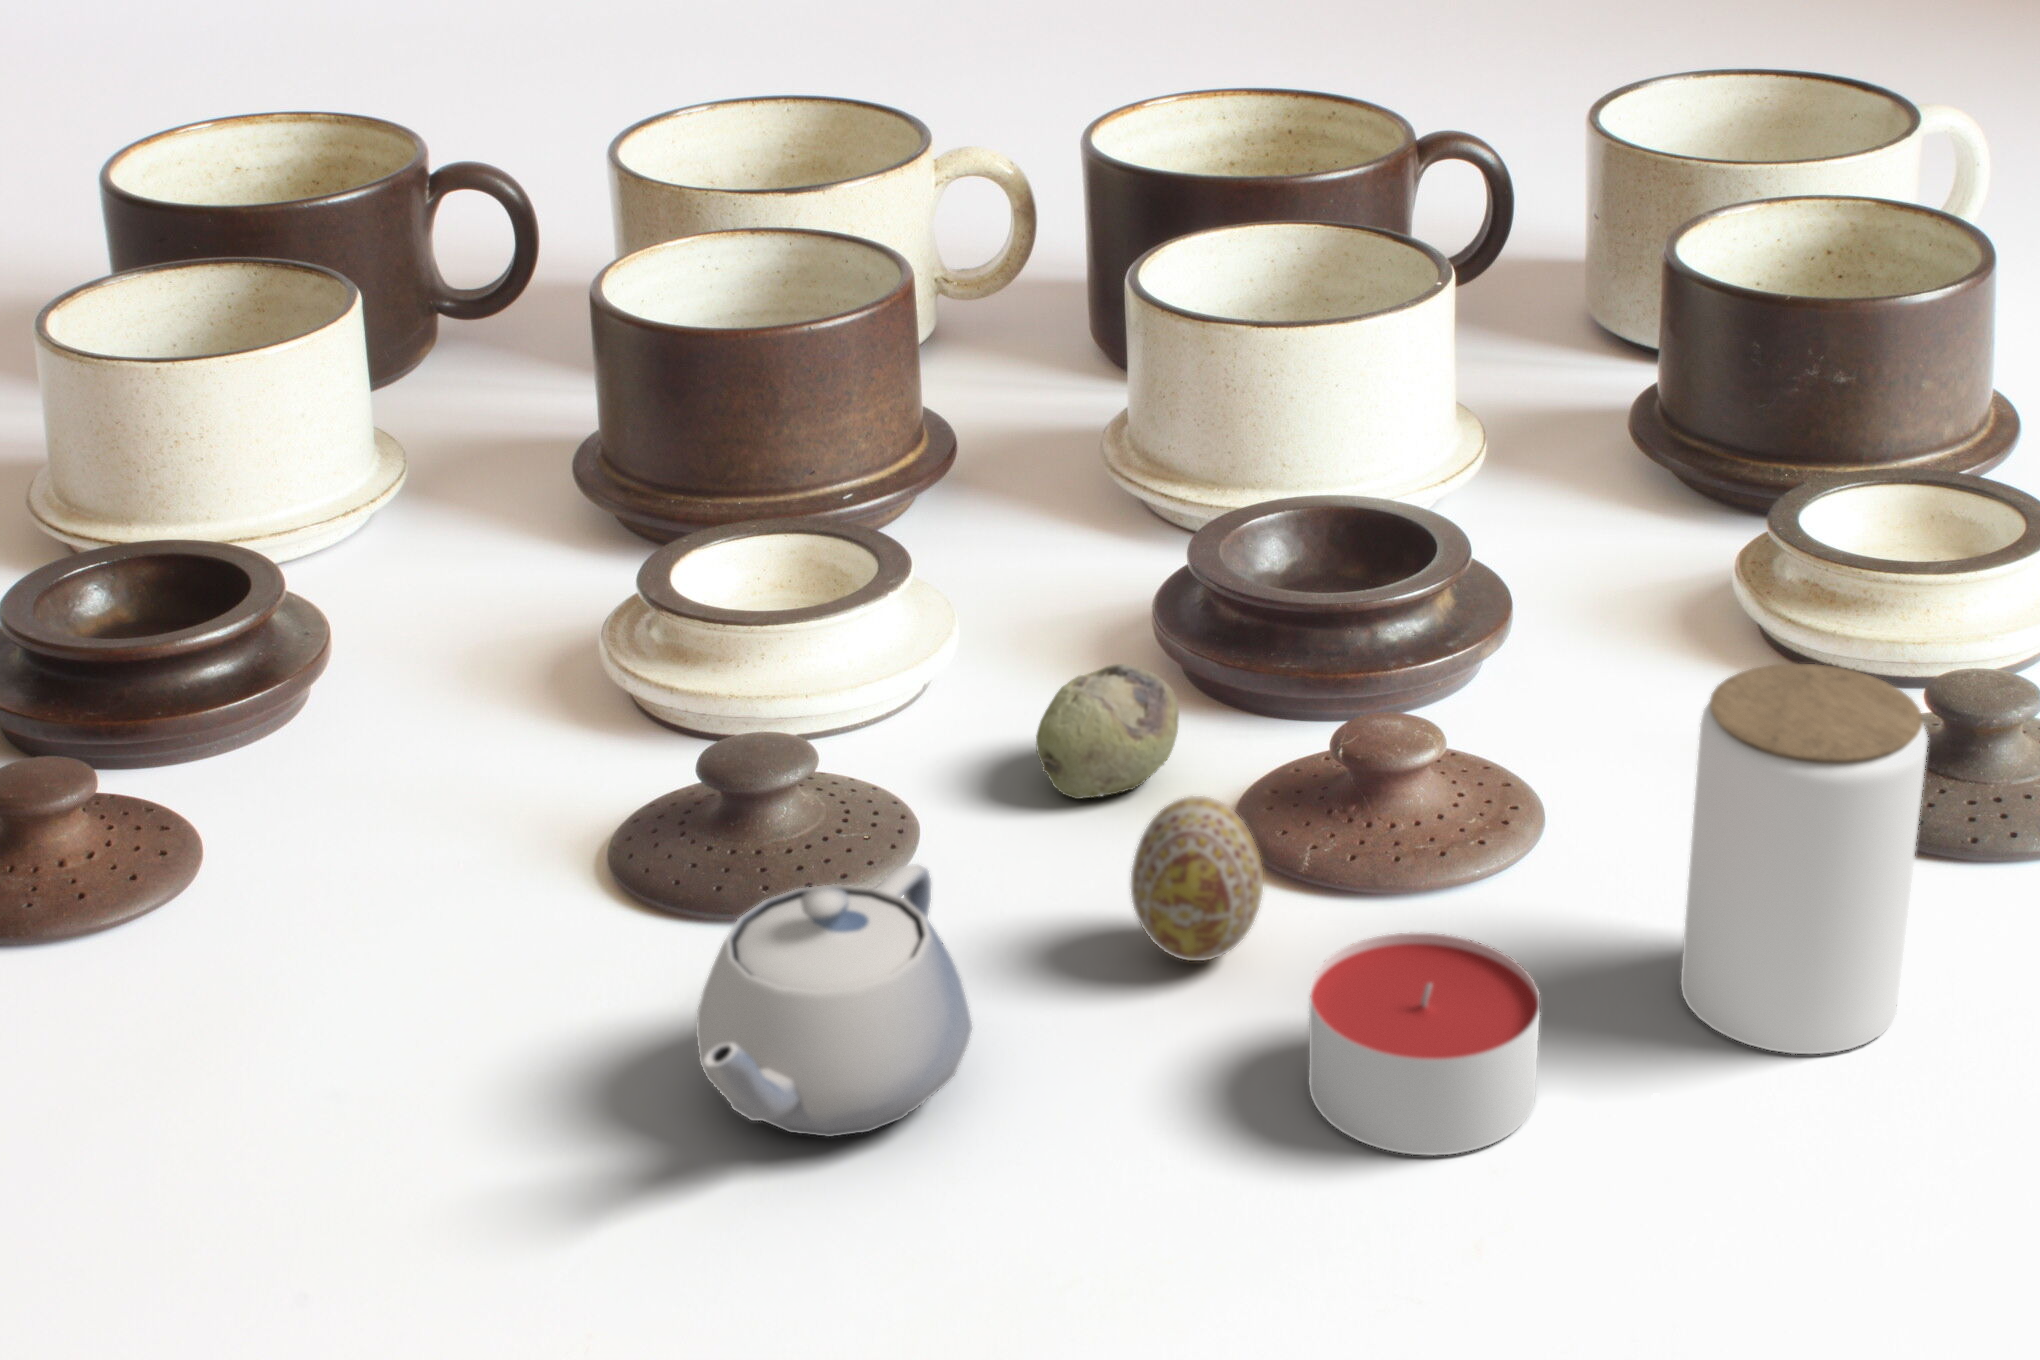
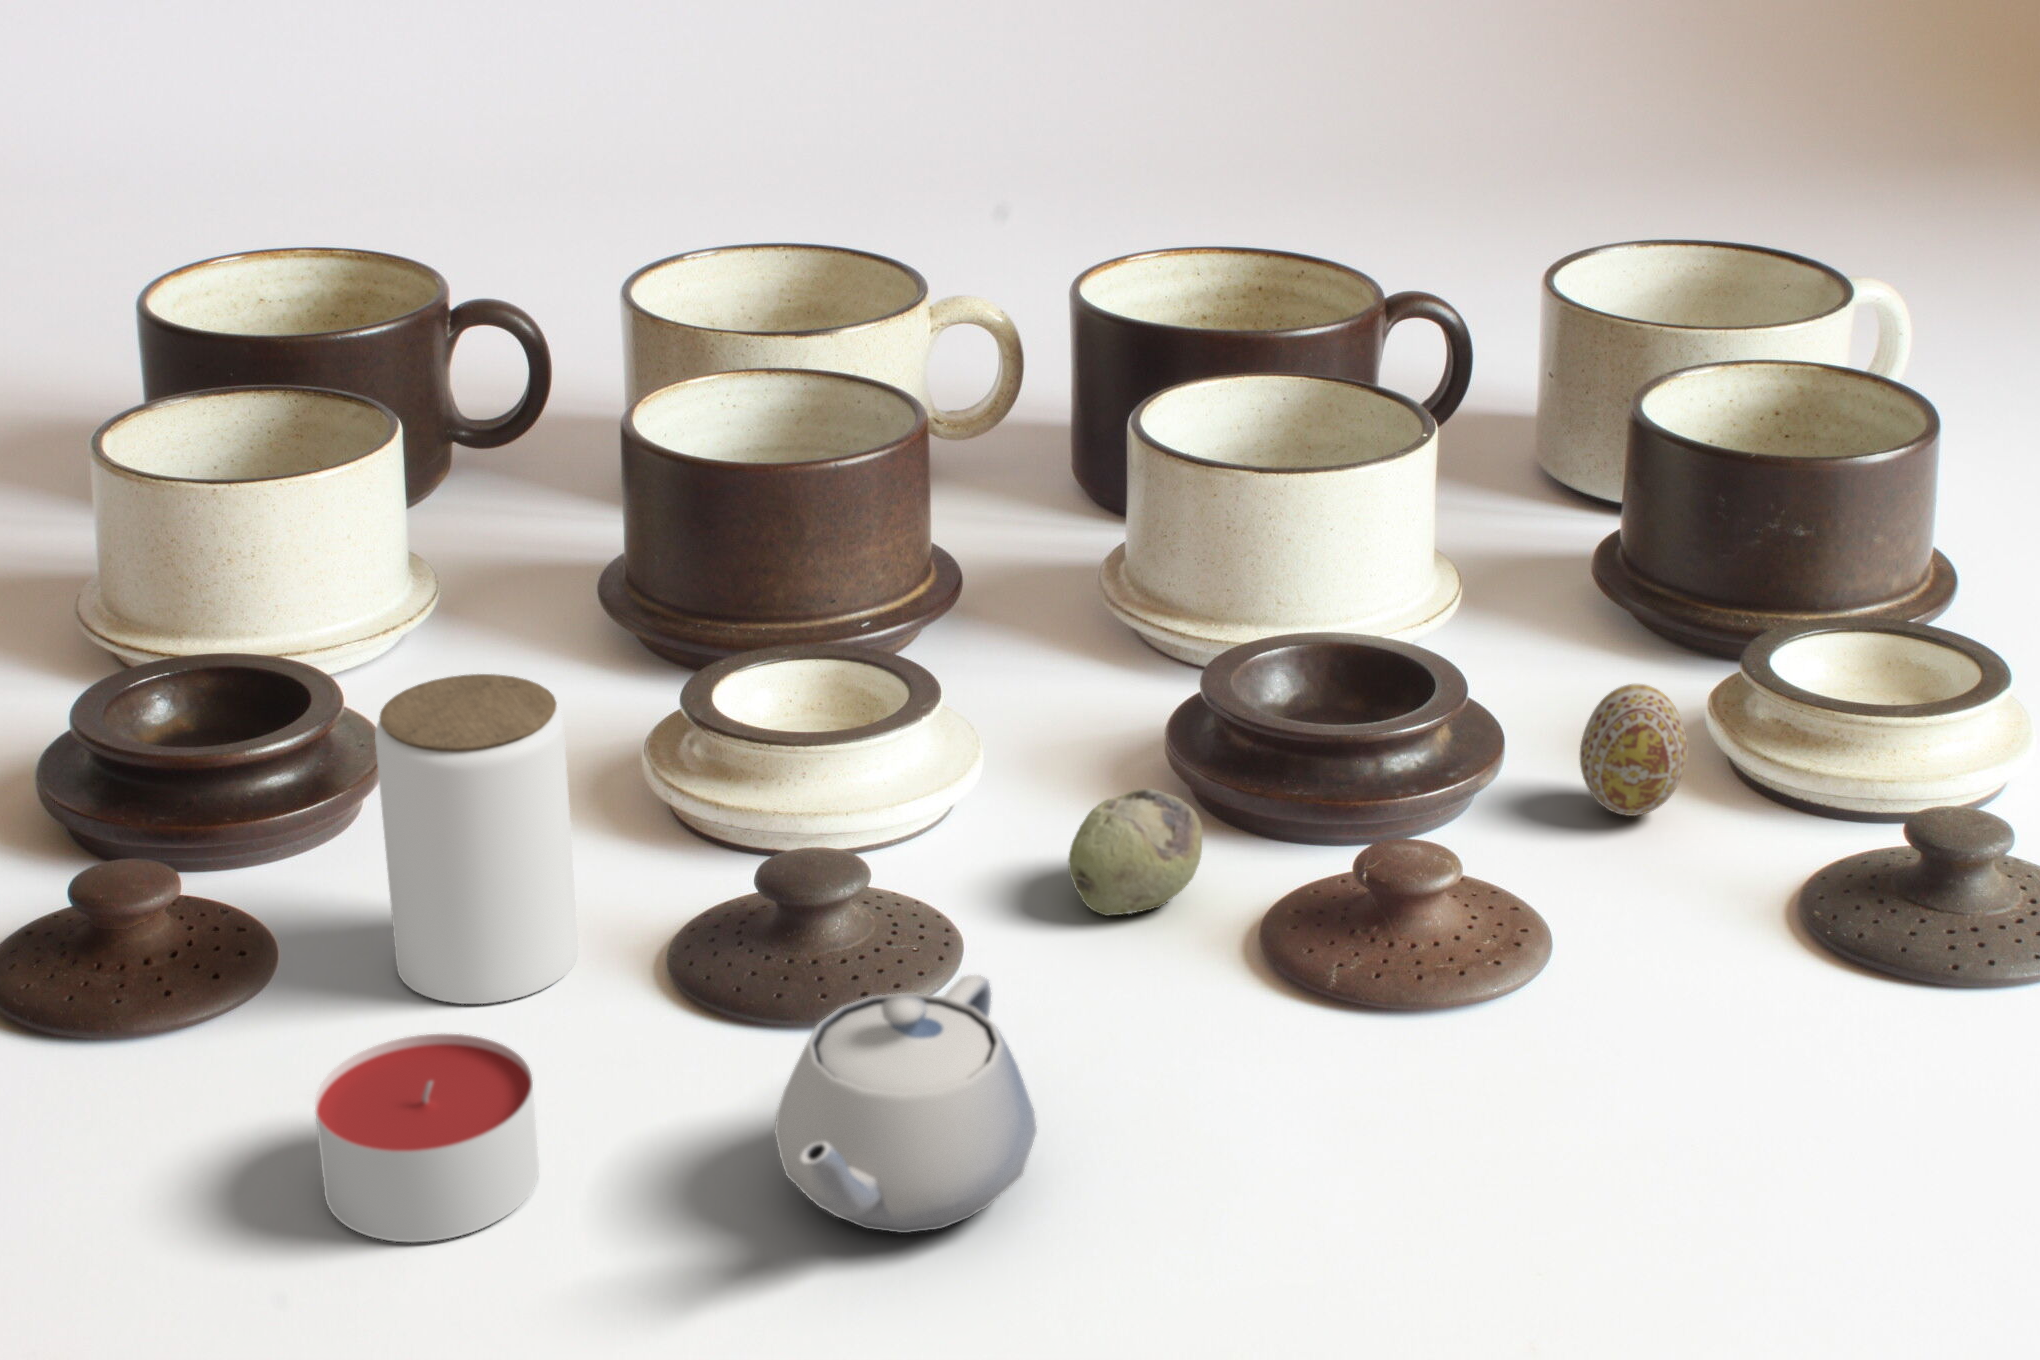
jar: present [1681,664,1928,1054] -> present [375,674,578,1004]
decorative egg: present [1131,796,1263,961] -> present [1580,684,1688,816]
candle: present [1309,932,1540,1155] -> present [315,1034,539,1242]

